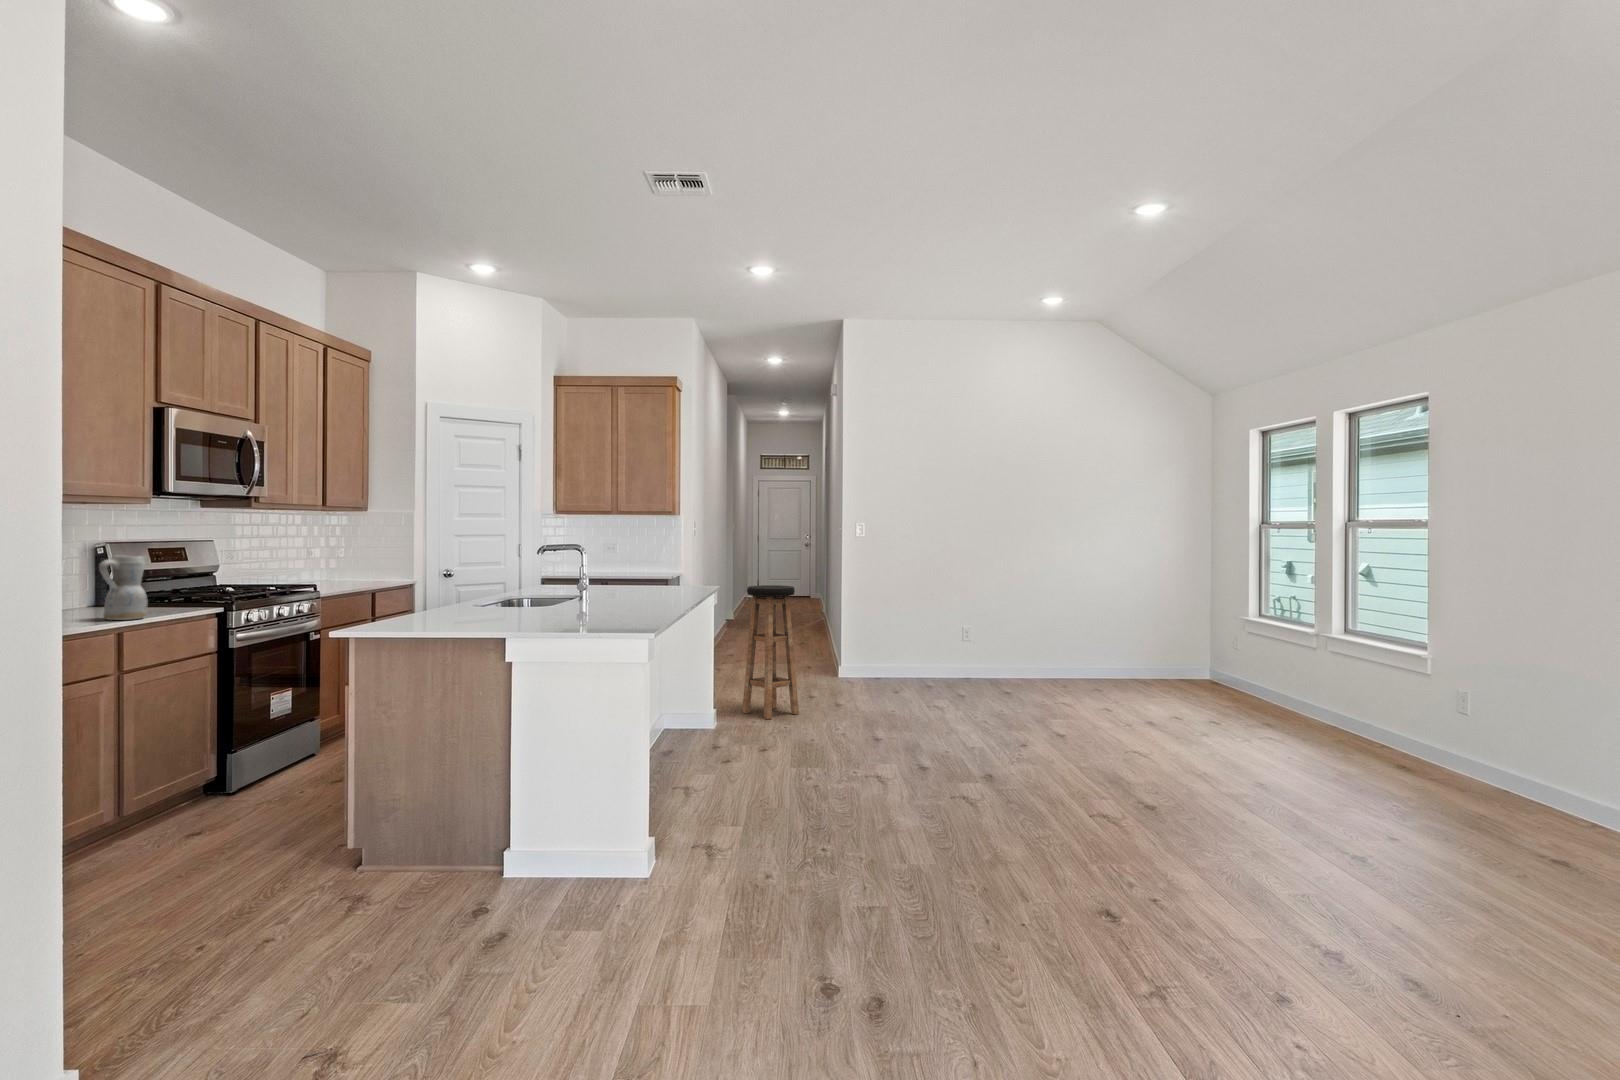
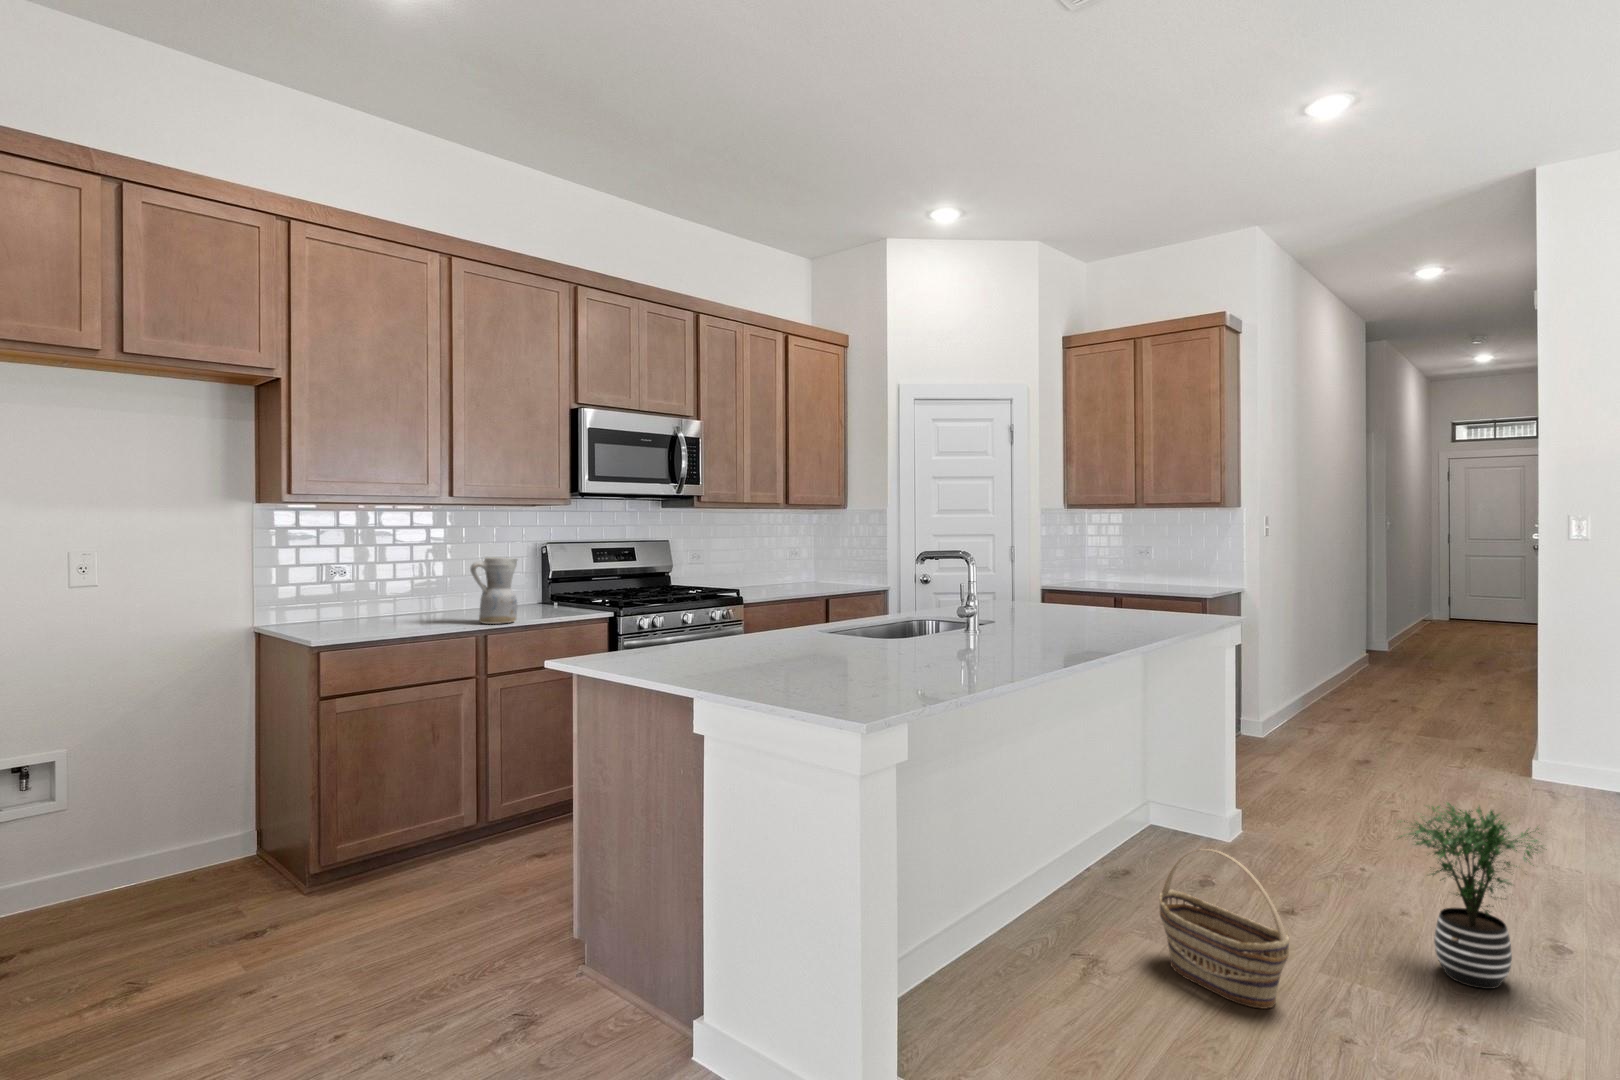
bar stool: present [742,585,799,719] -> none [1292,617,1396,836]
potted plant: none [823,673,887,764] -> present [1397,803,1547,989]
basket: none [719,712,791,791] -> present [1160,849,1289,1009]

